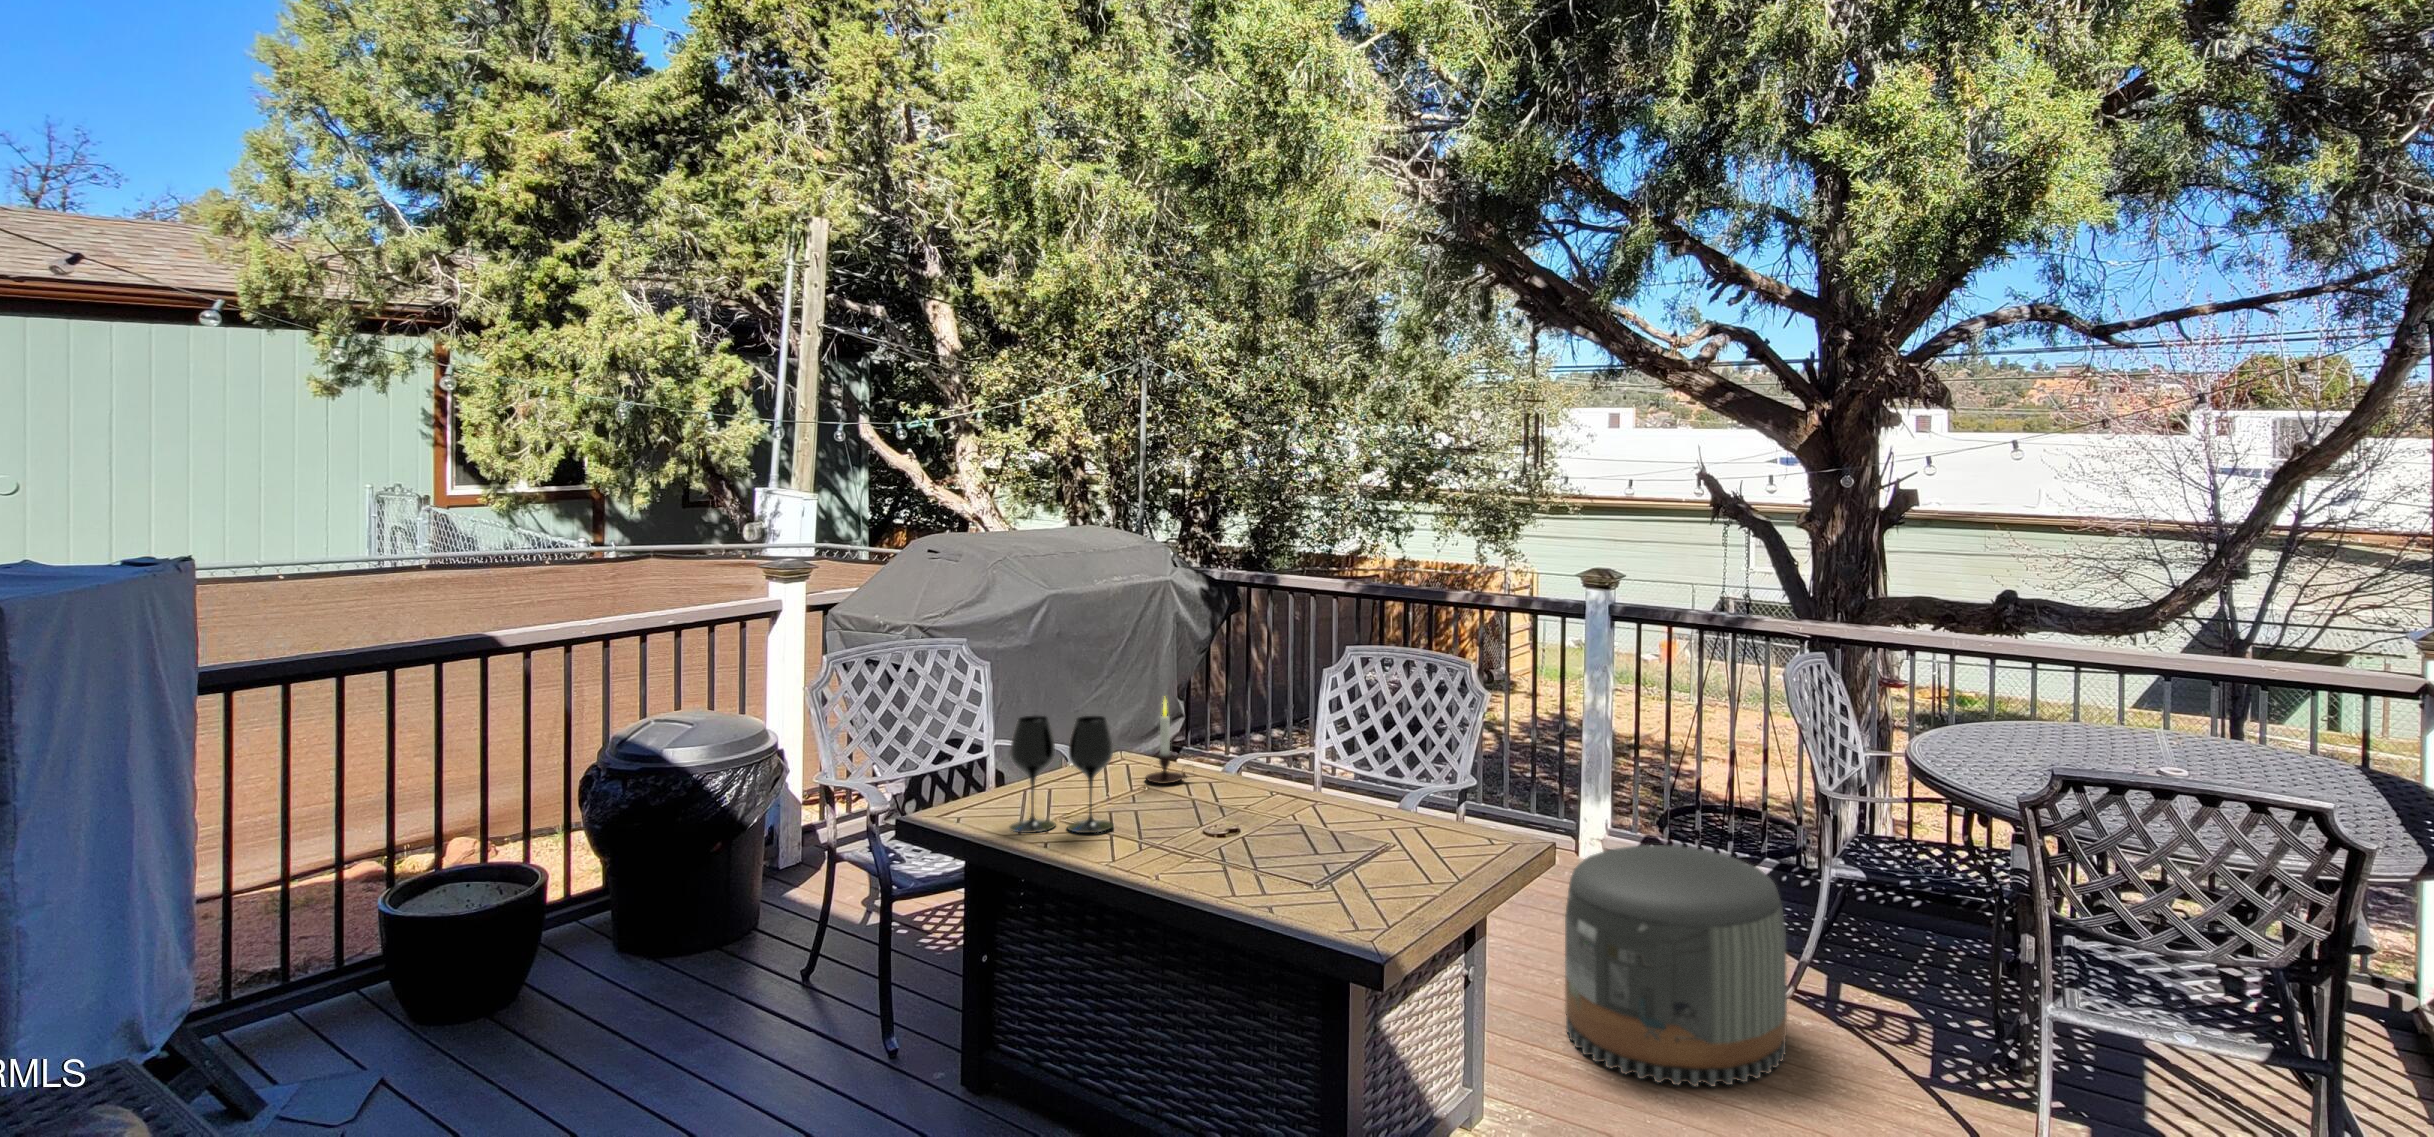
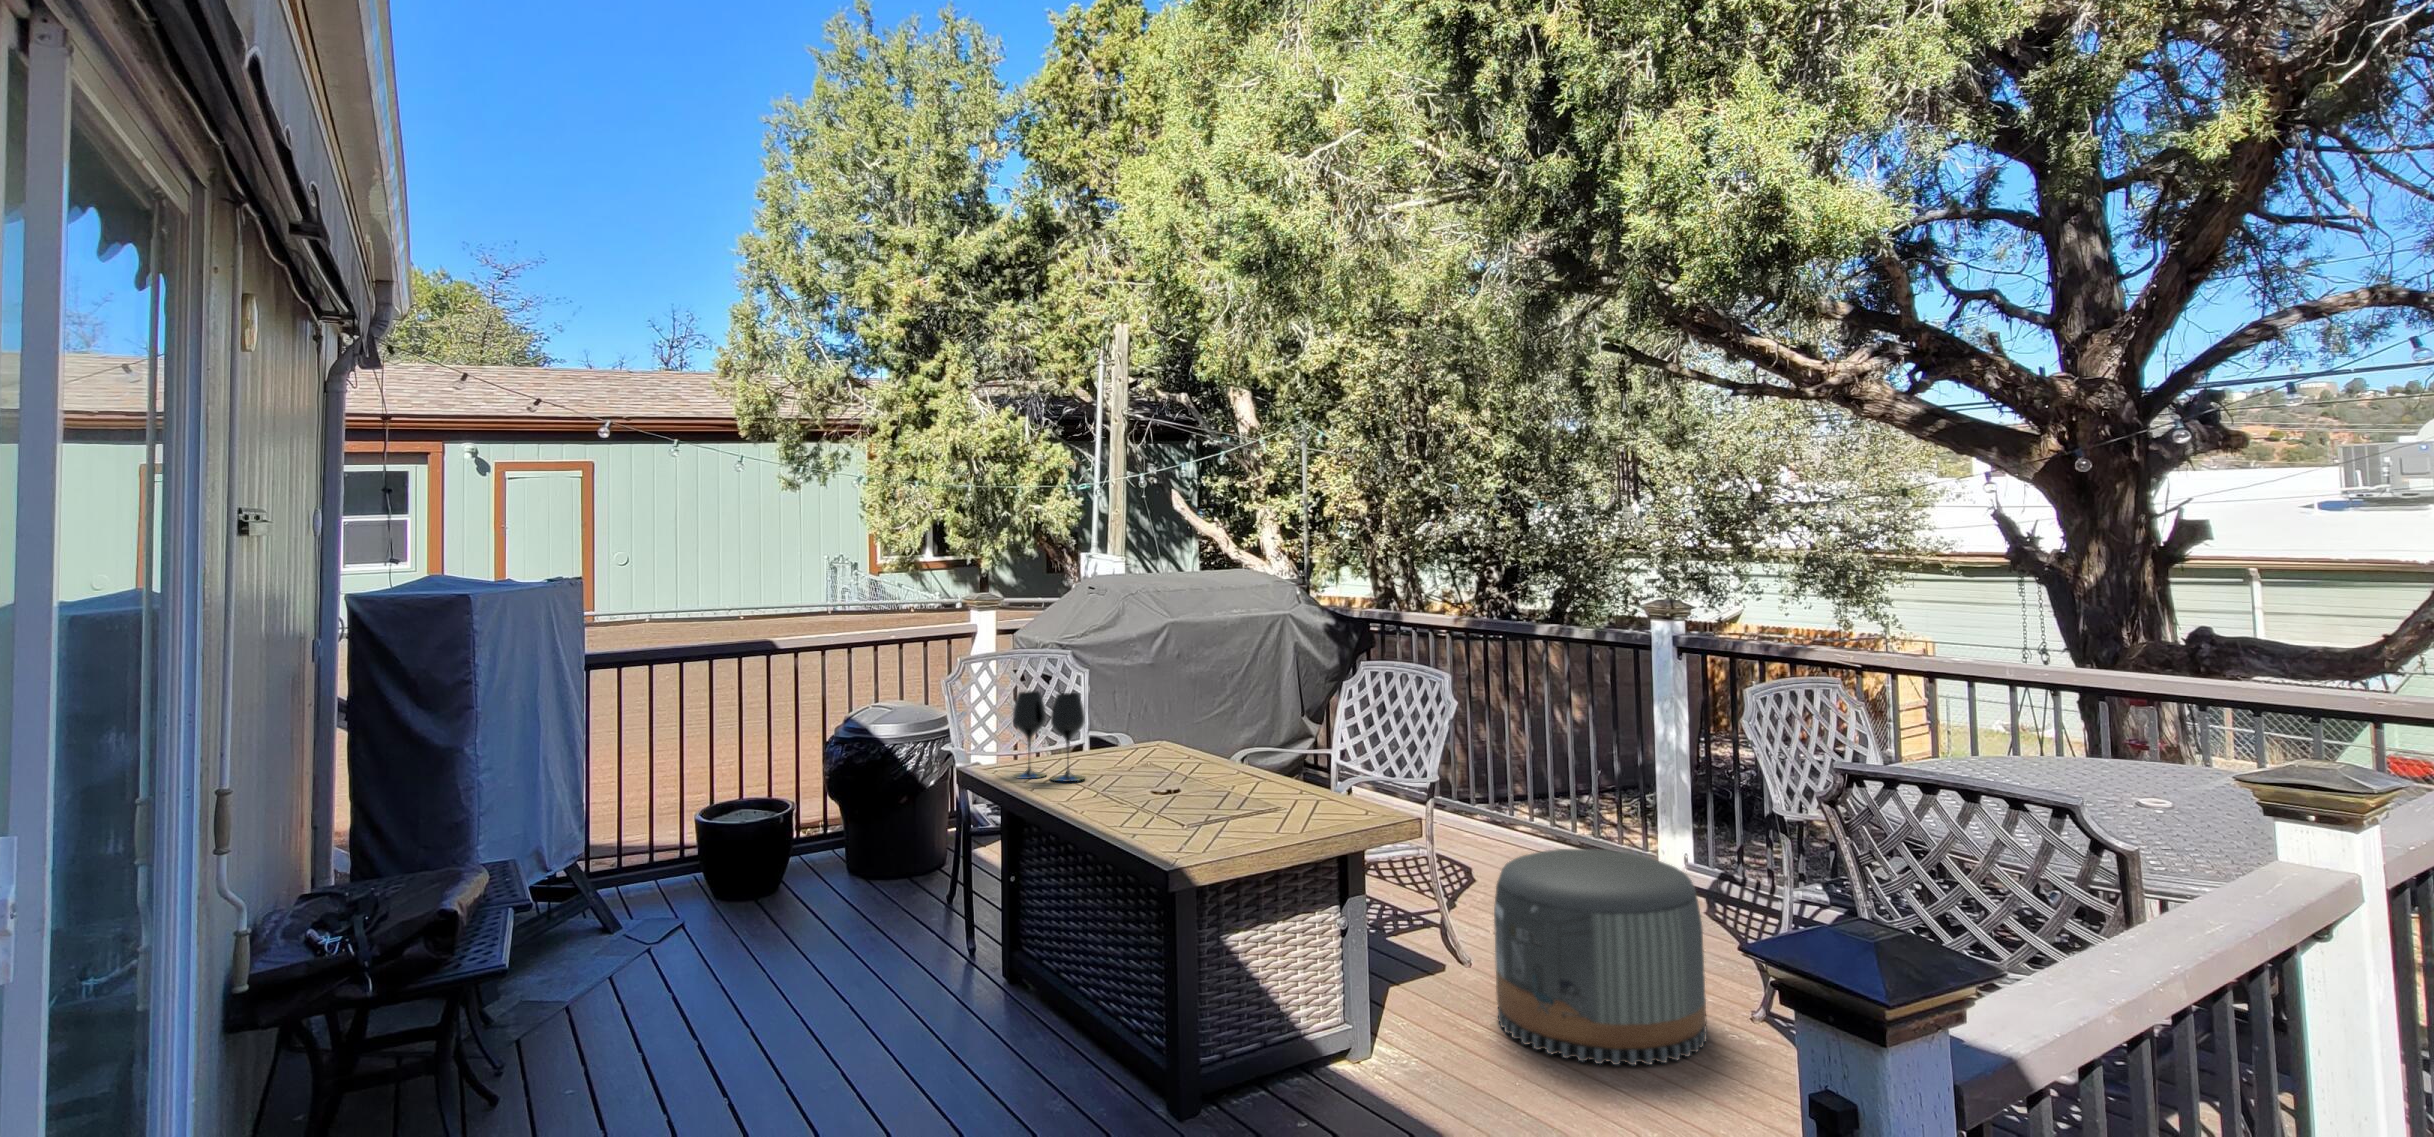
candle: present [1146,700,1187,784] -> none [1148,689,1187,760]

